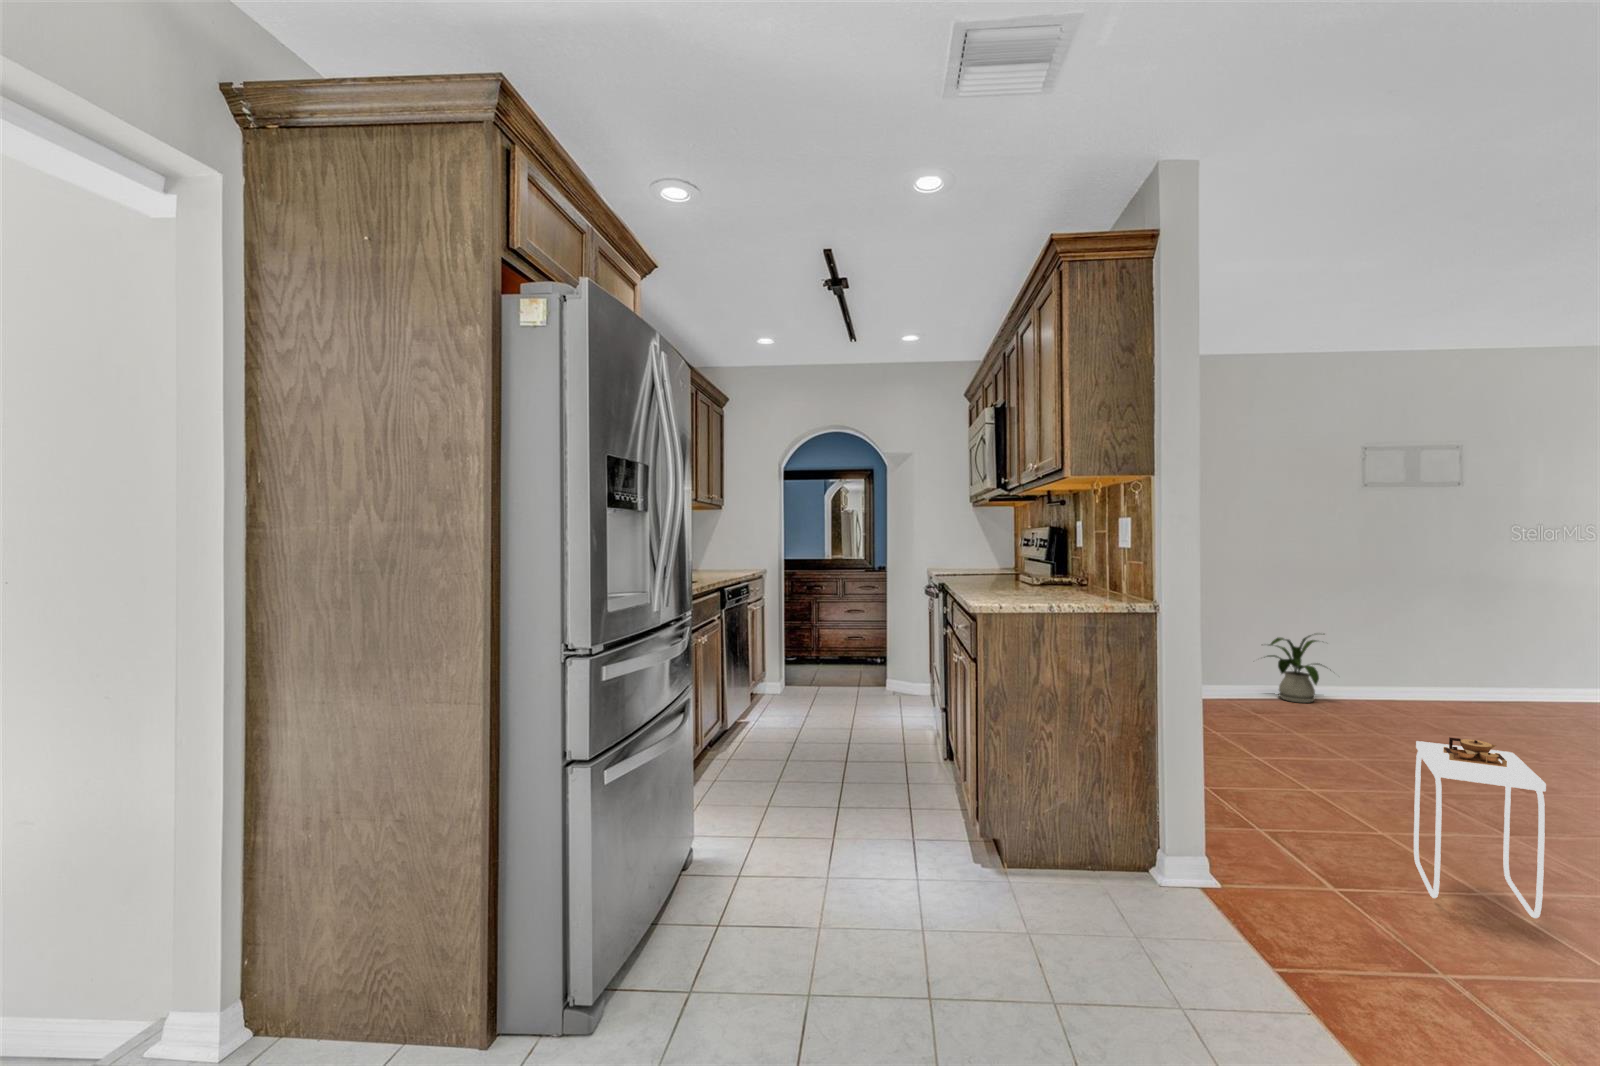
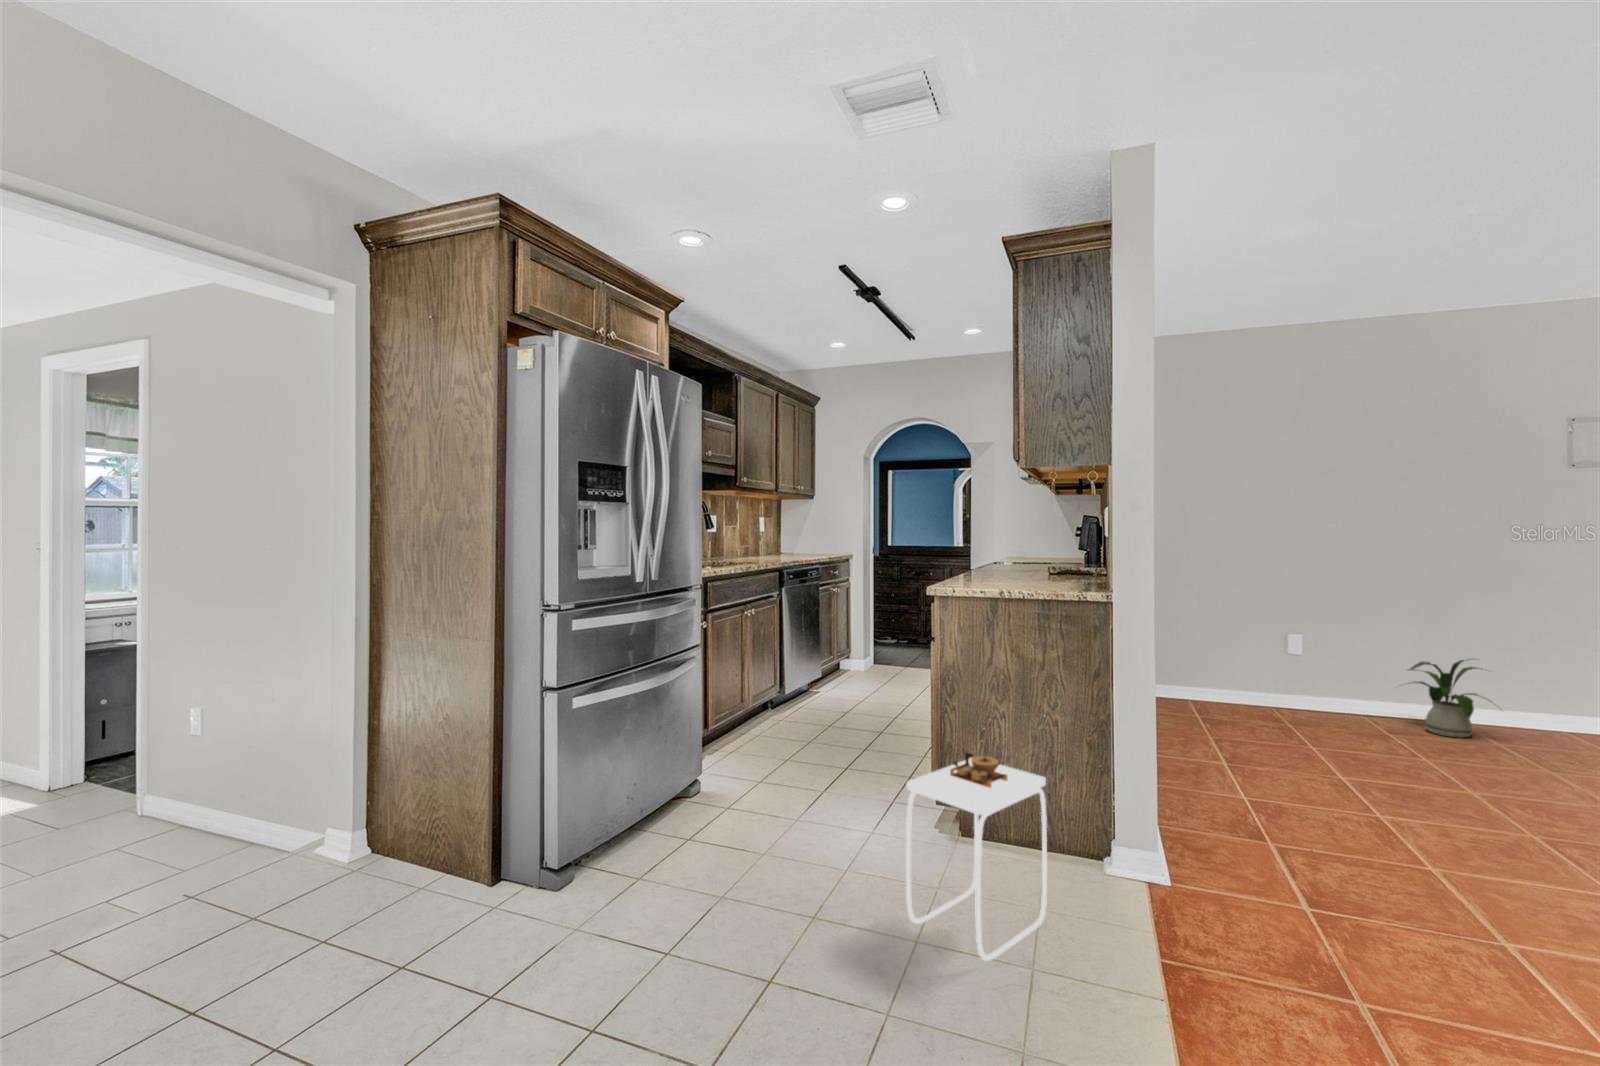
side table: present [1414,737,1546,918] -> present [906,753,1047,961]

